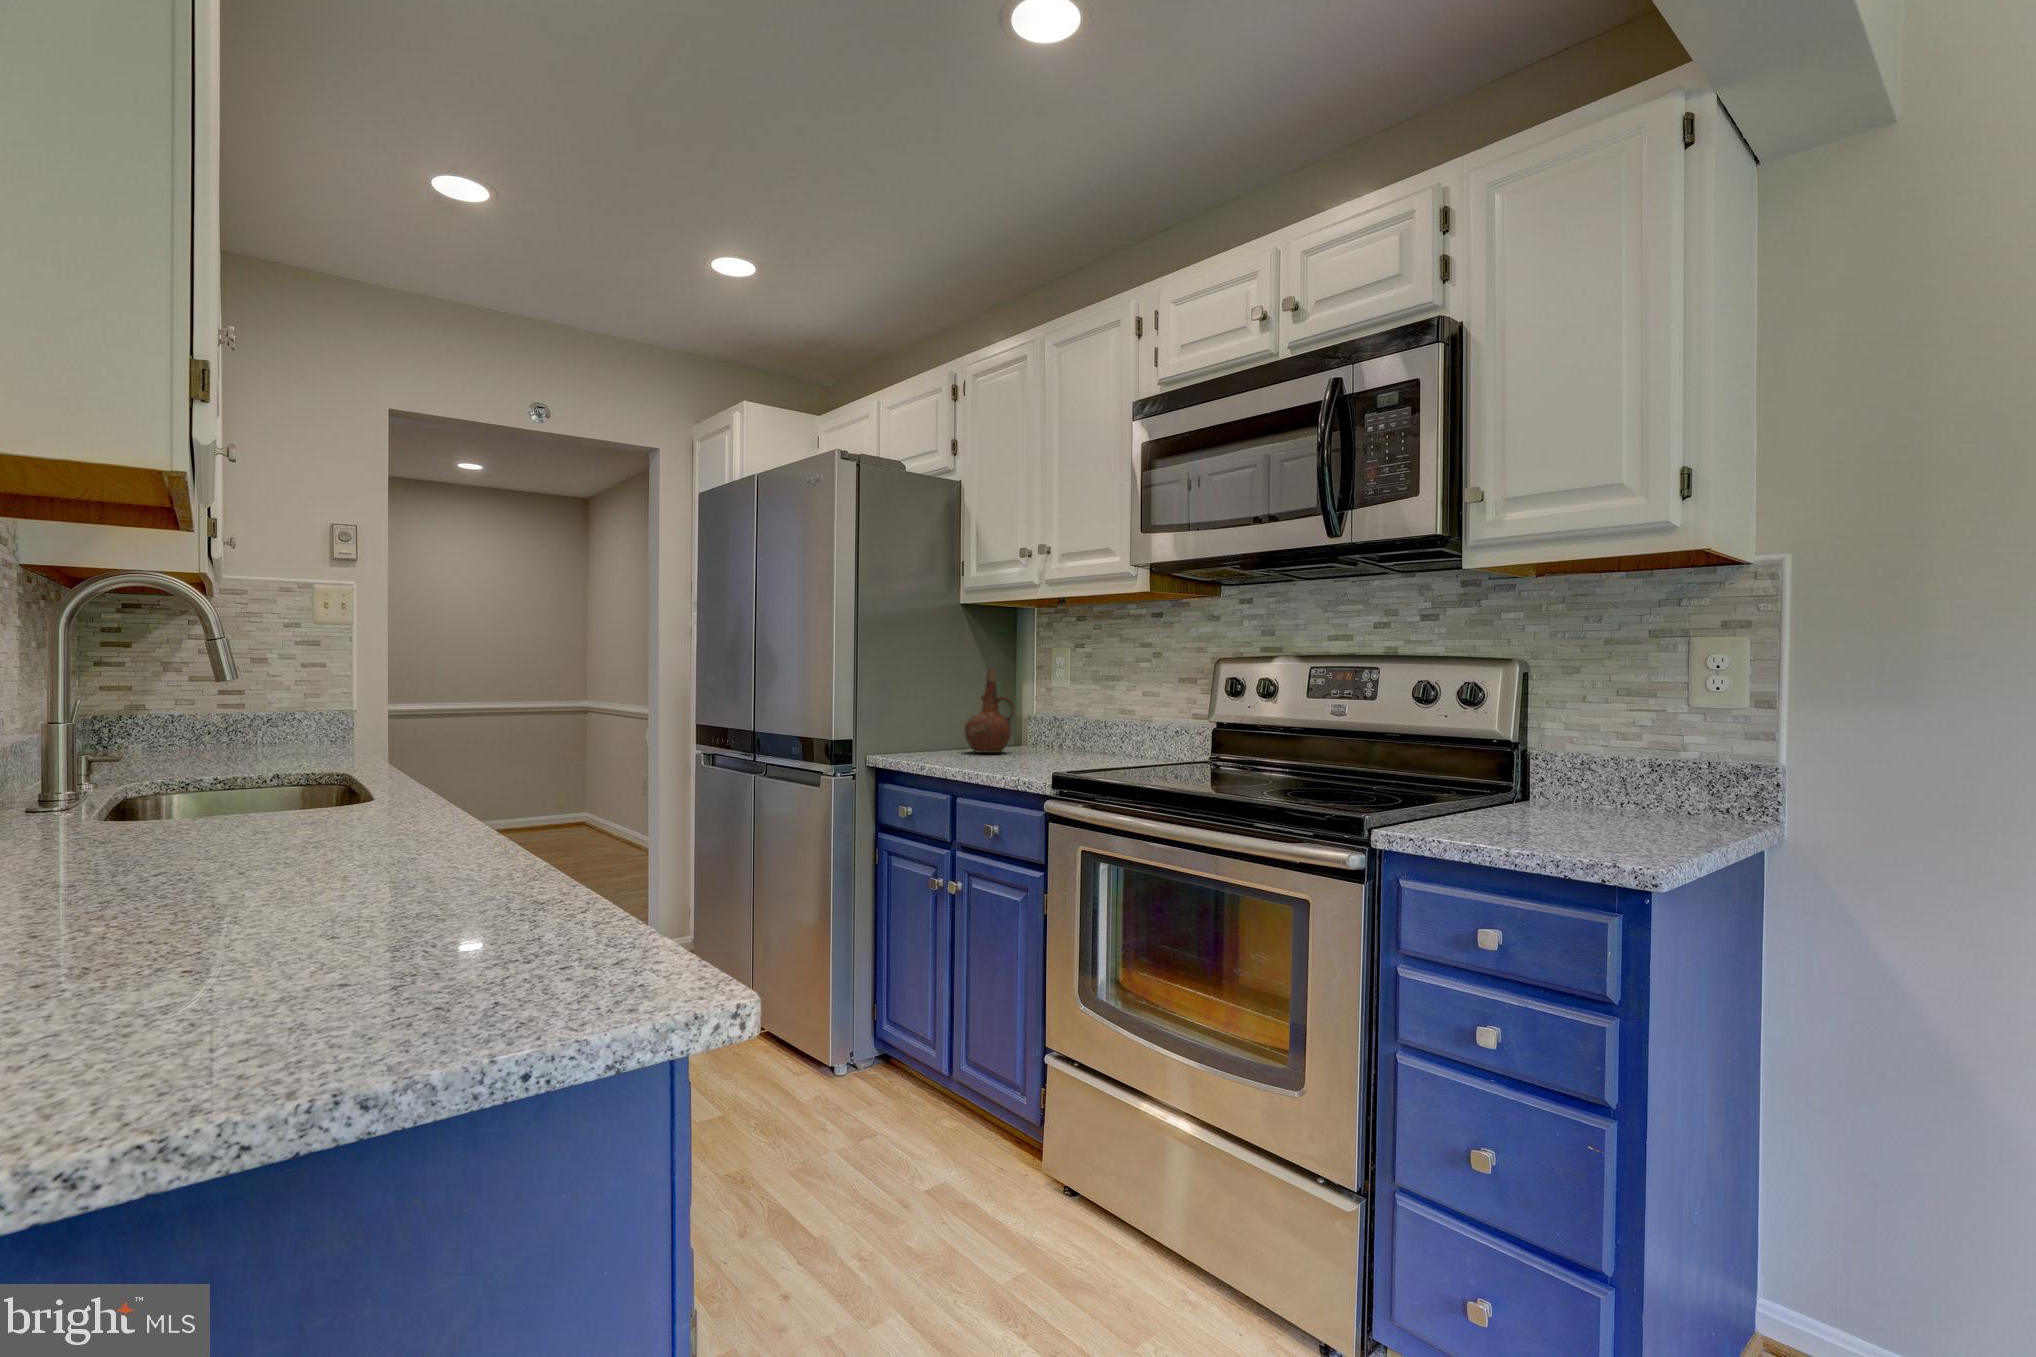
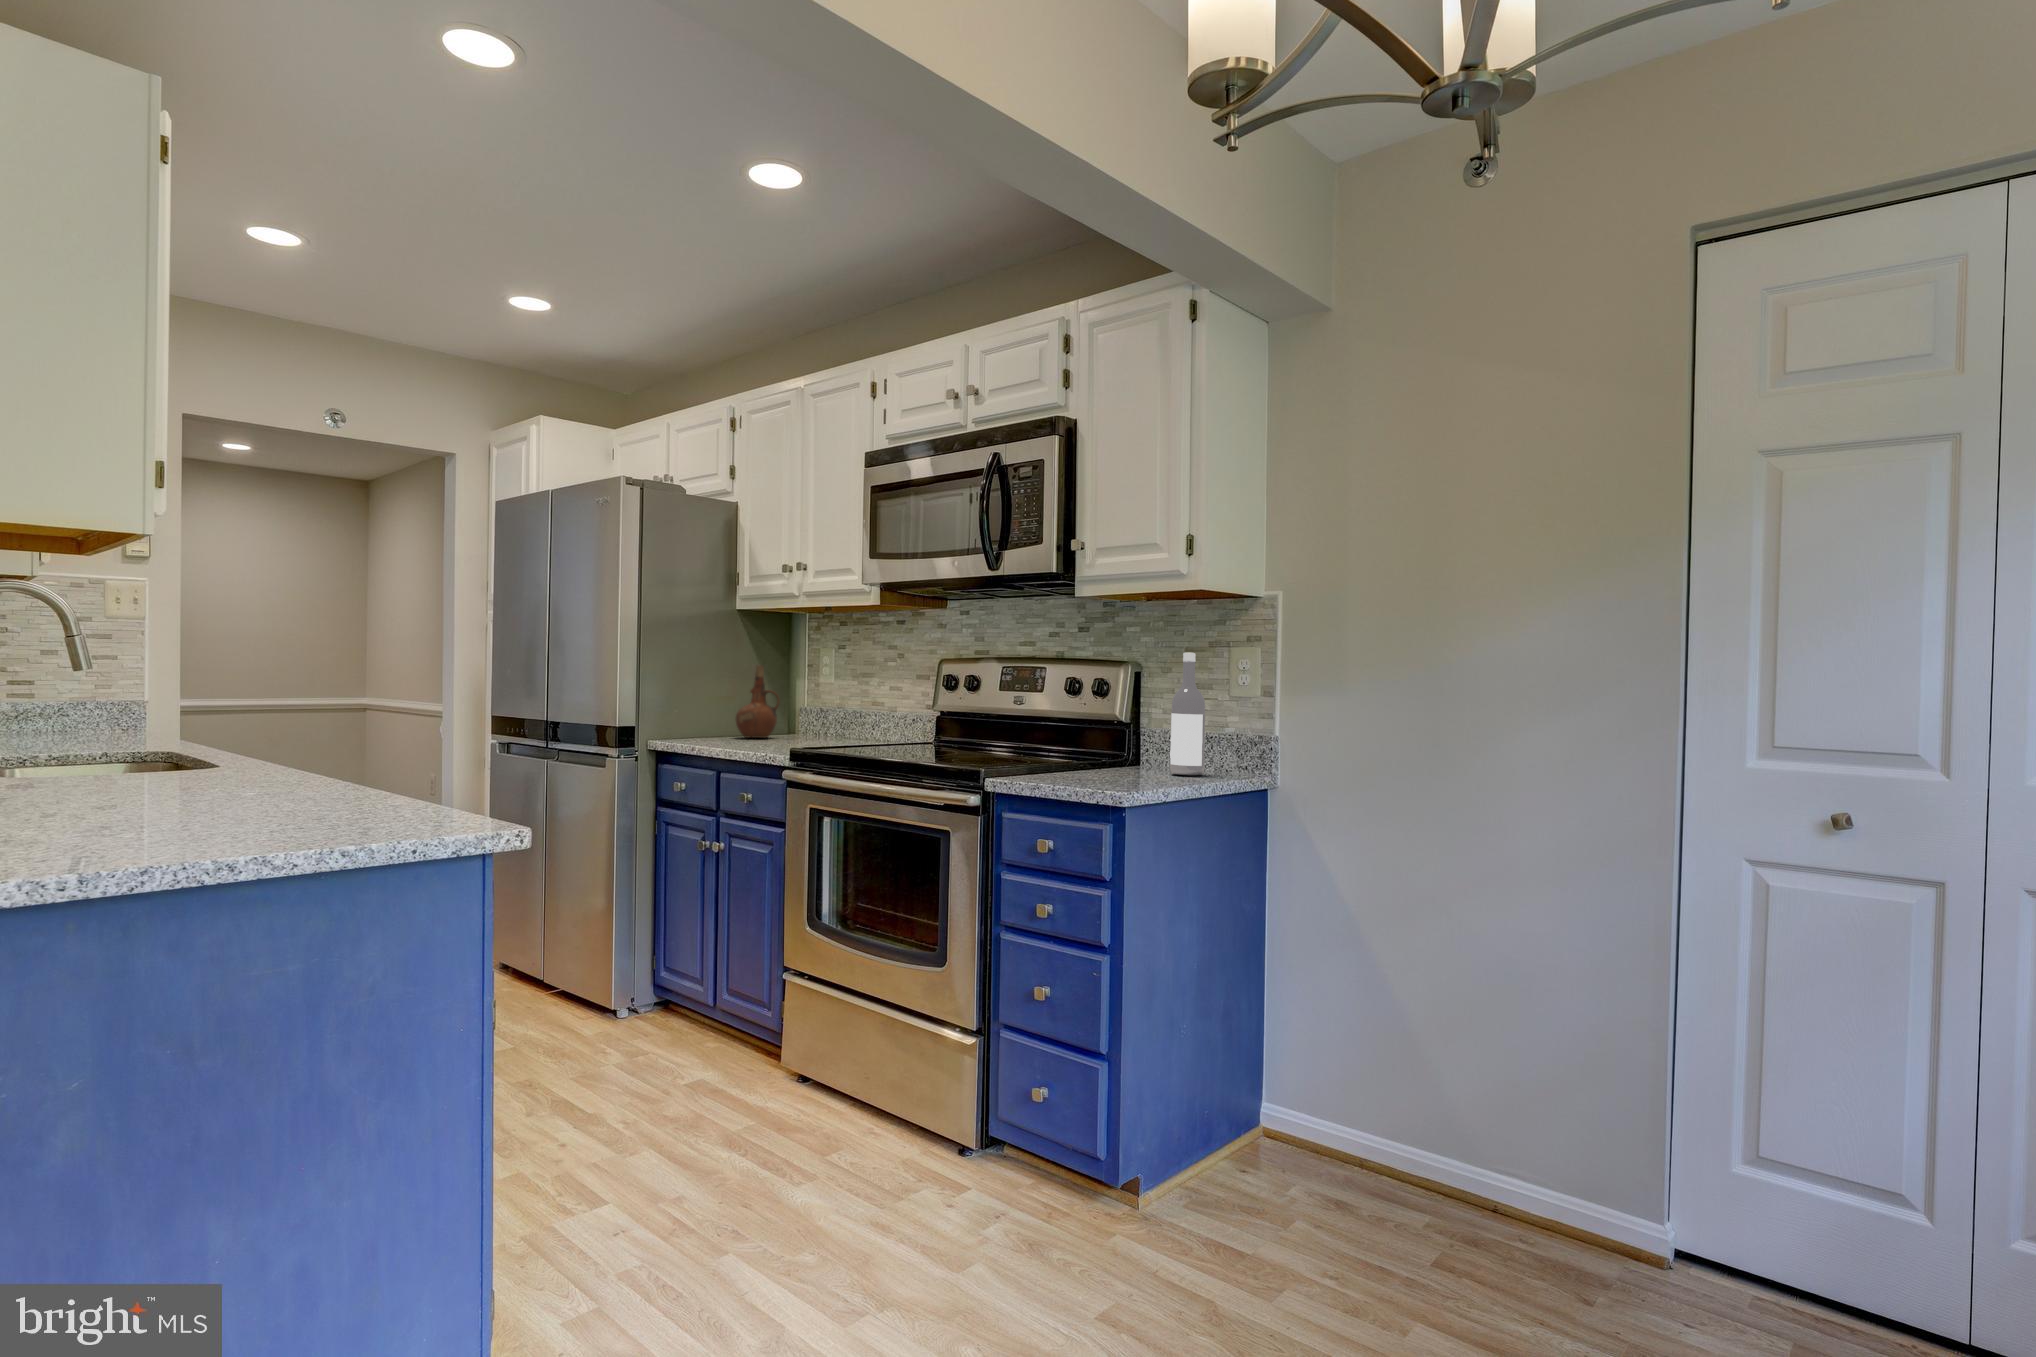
wine bottle: none [1638,645,1698,827] -> present [1170,653,1205,775]

